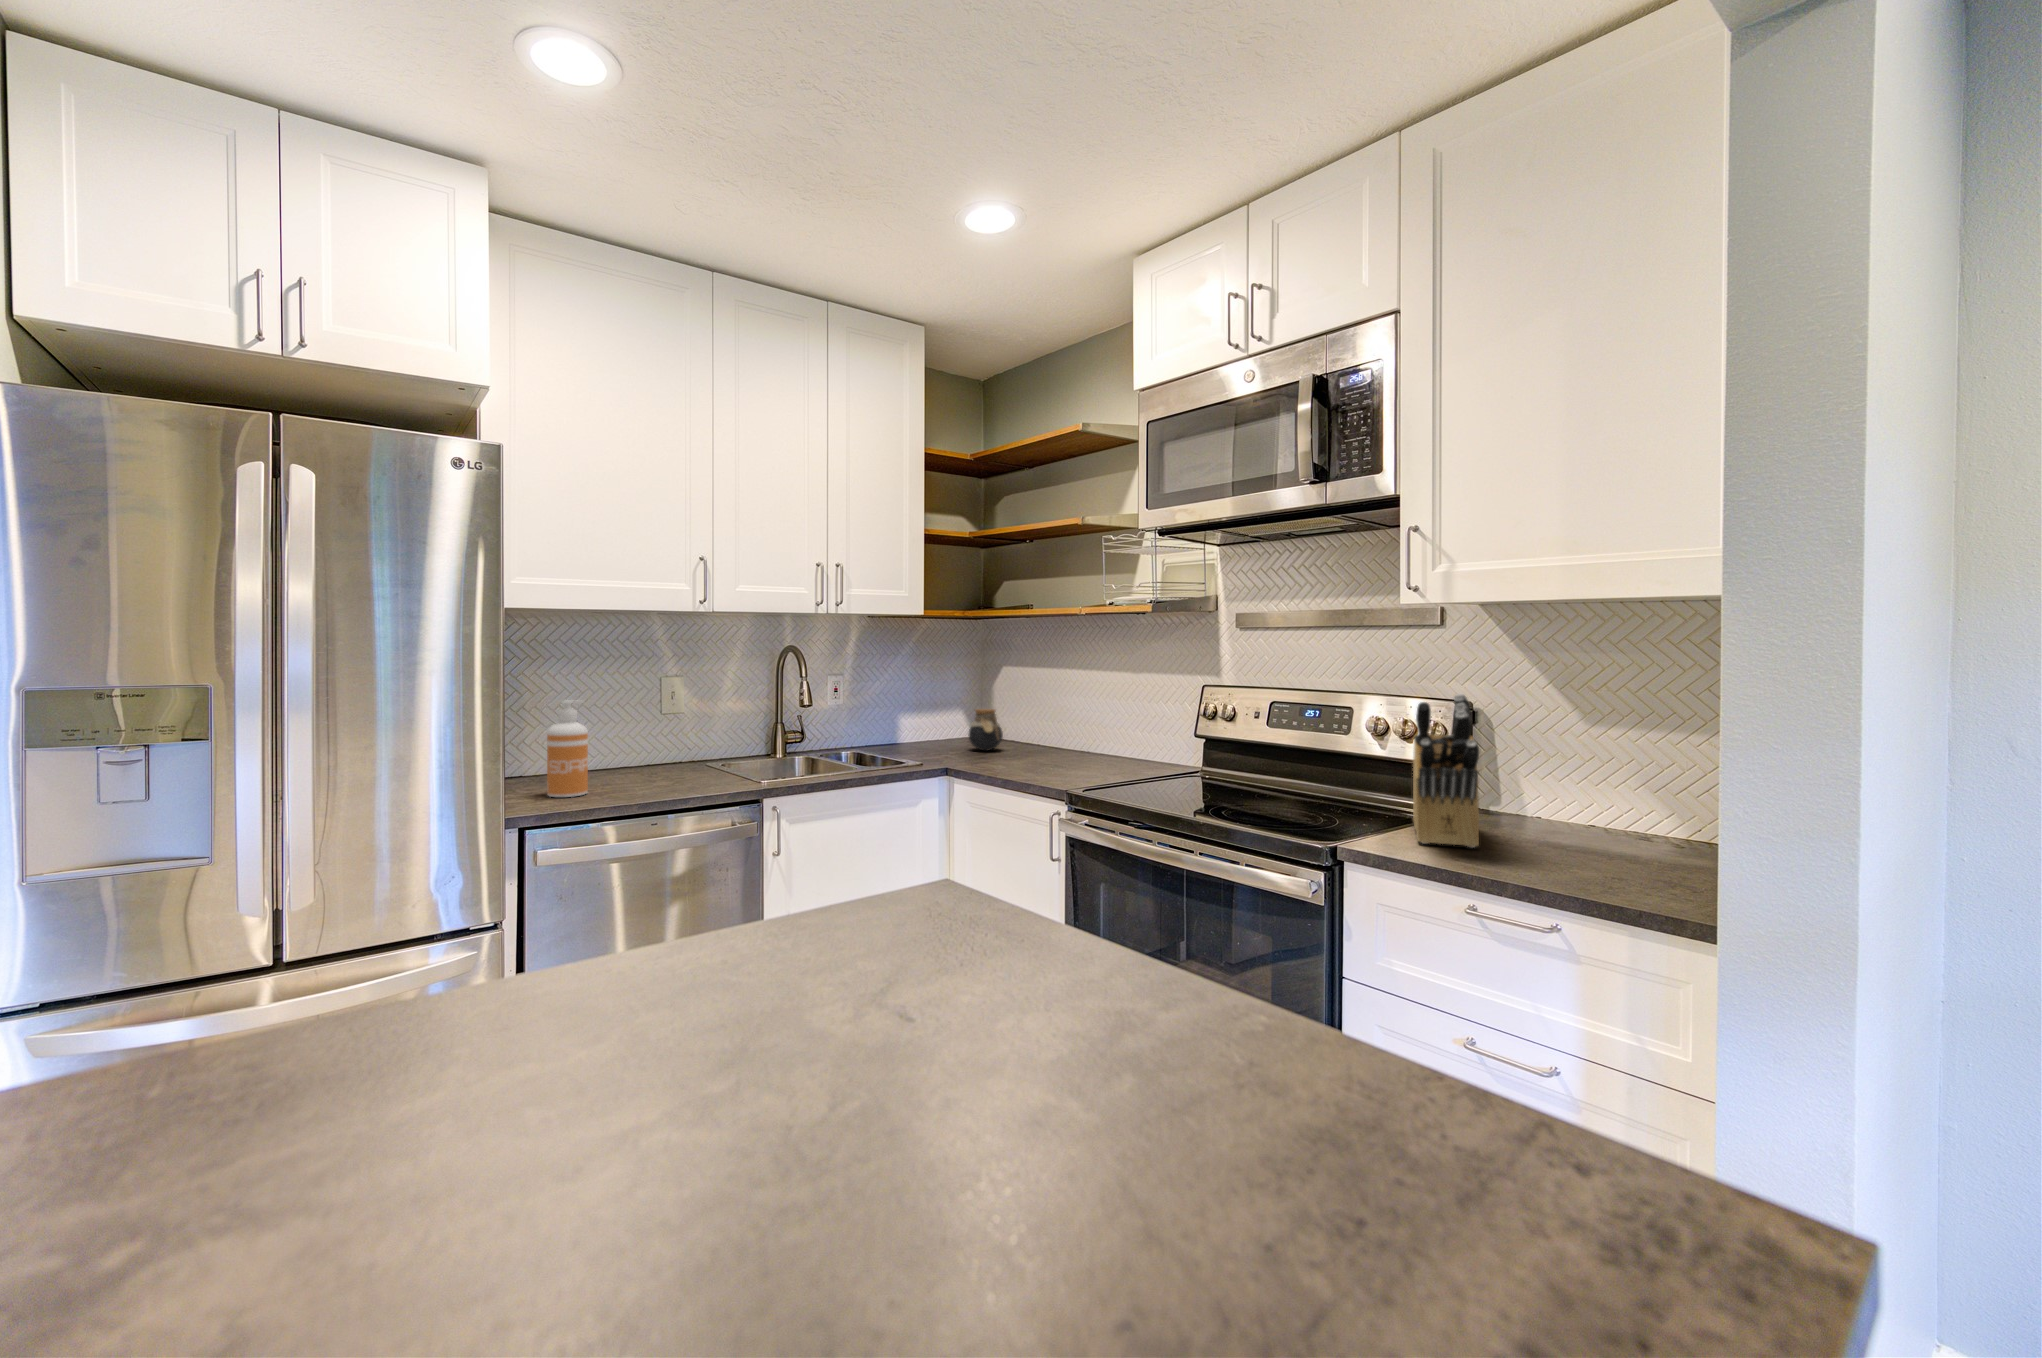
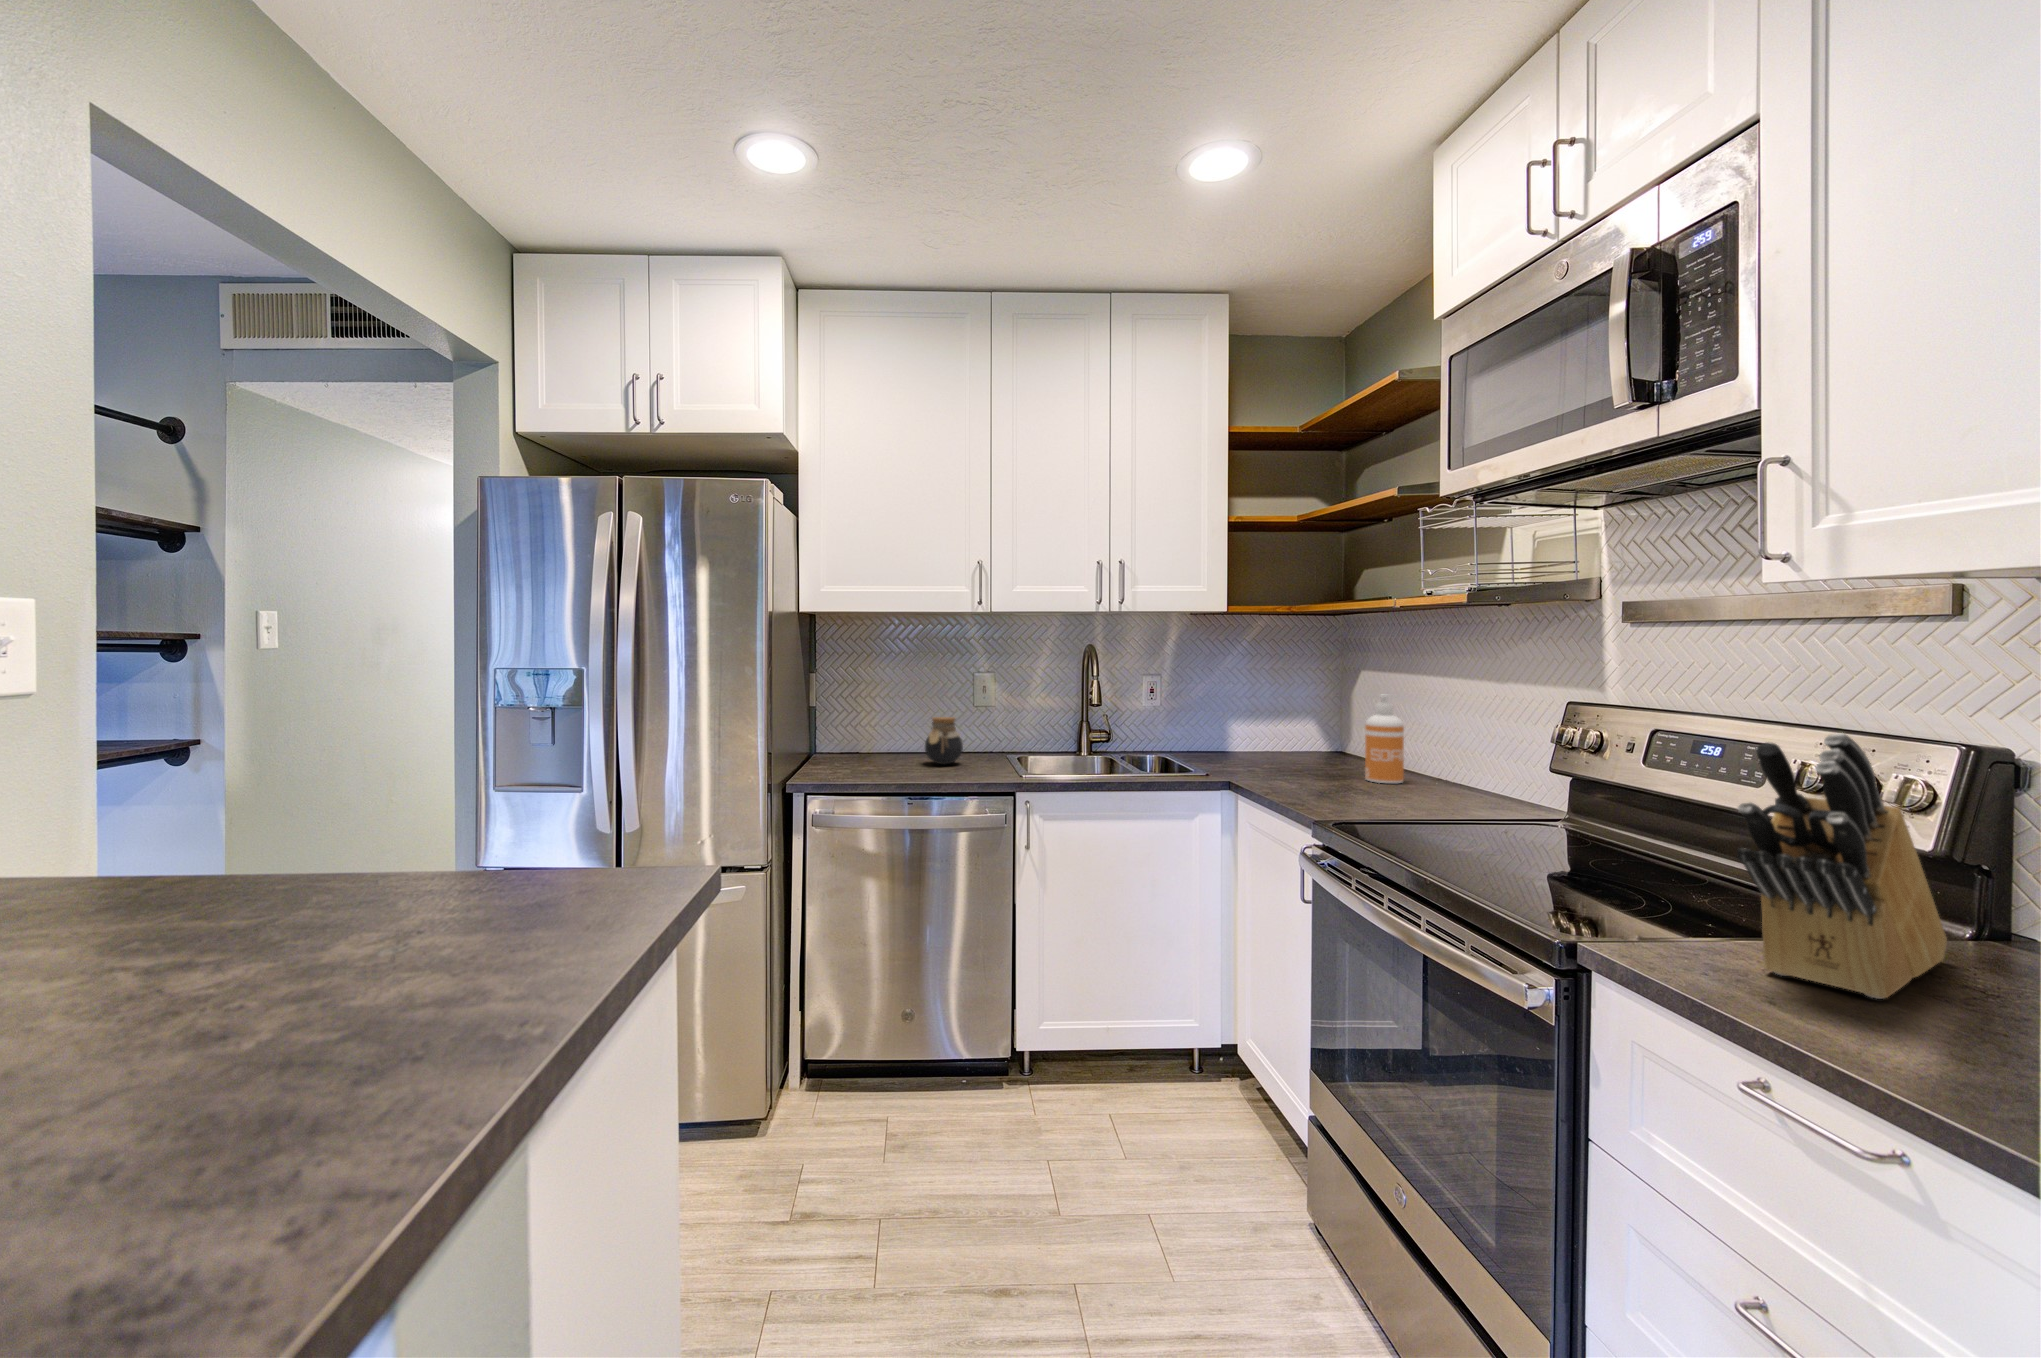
soap dispenser: present [547,700,588,797] -> present [1365,694,1404,783]
jar: present [968,709,1003,751] -> present [925,717,963,765]

